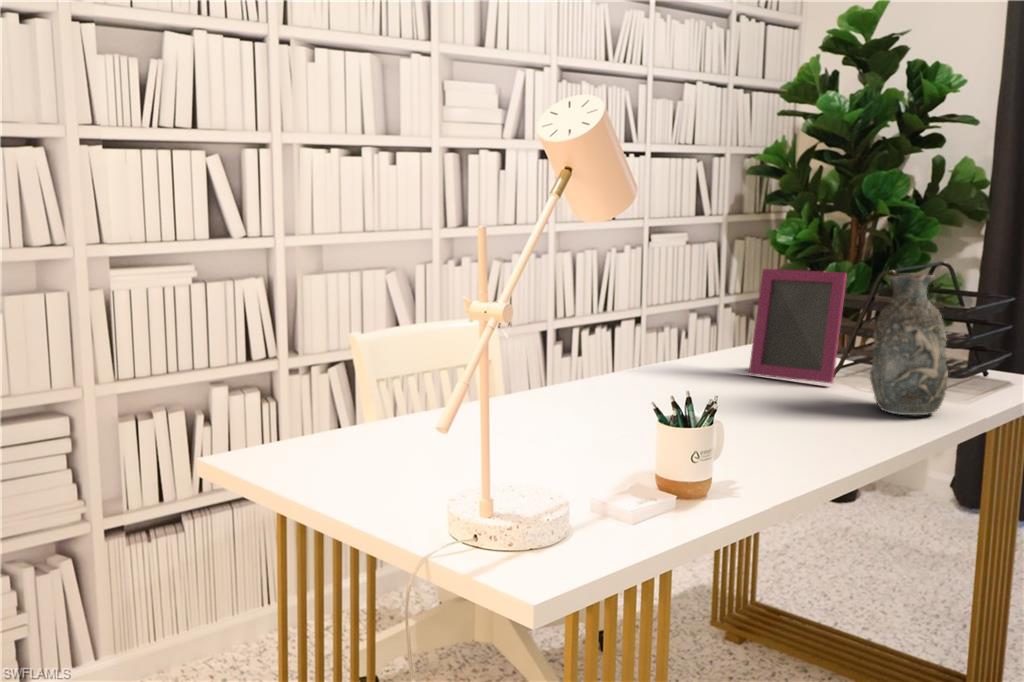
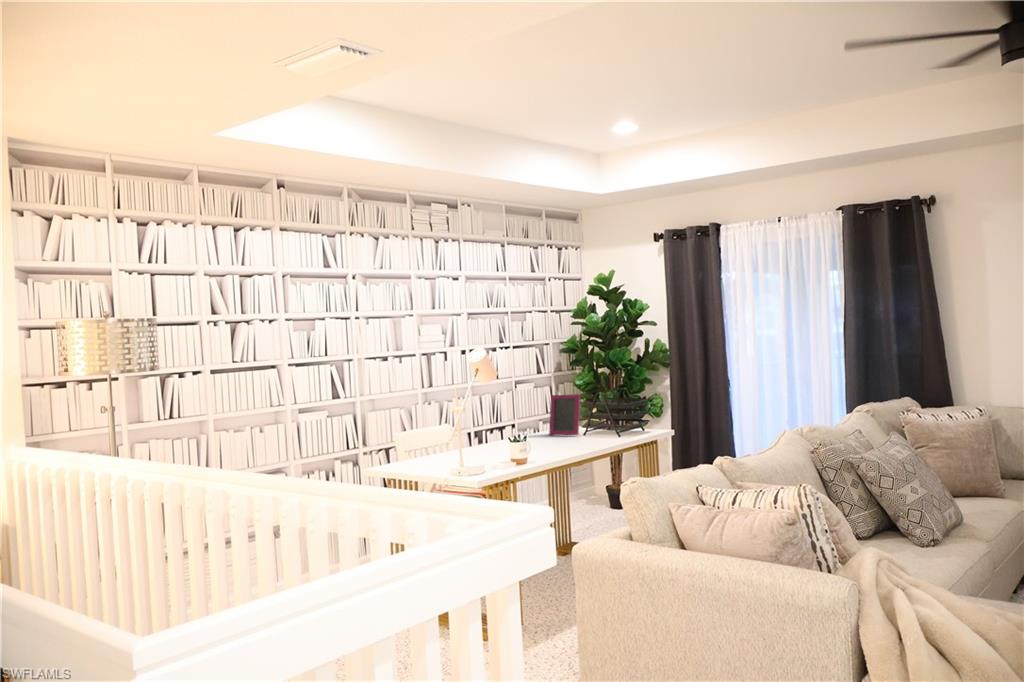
decorative vase: present [870,275,948,415] -> none [585,393,611,441]

